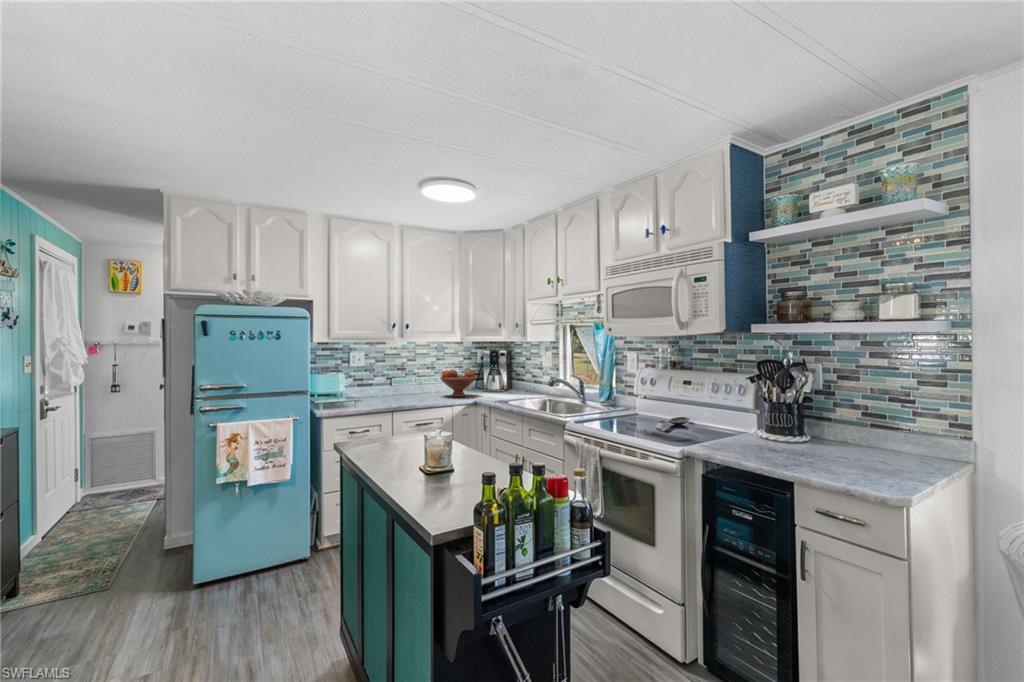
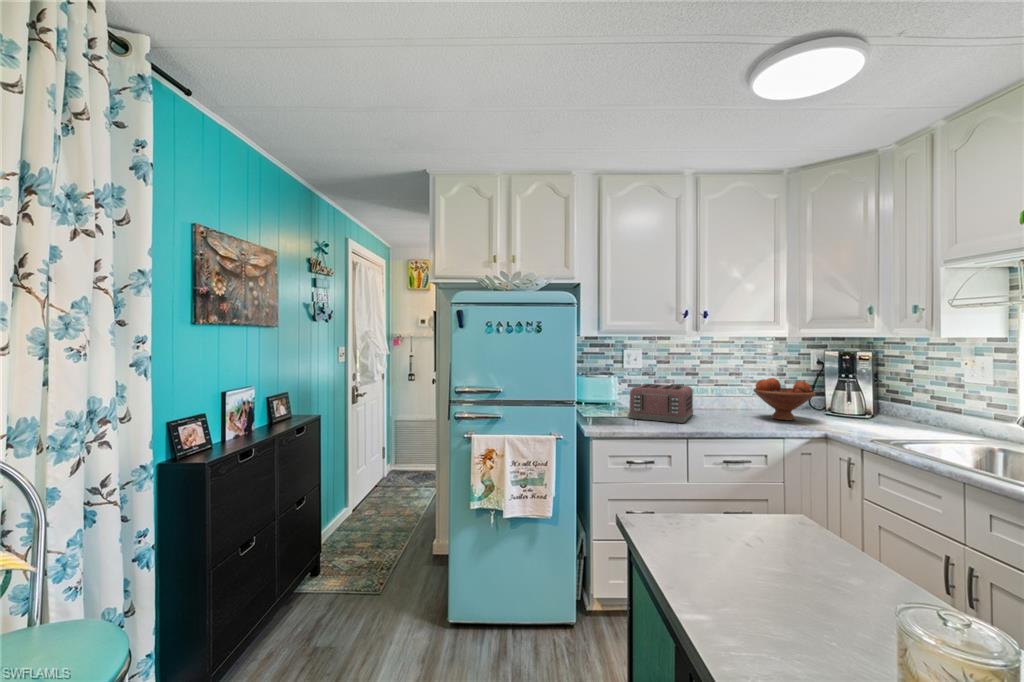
toaster: none [351,377,401,404] -> present [629,384,693,423]

